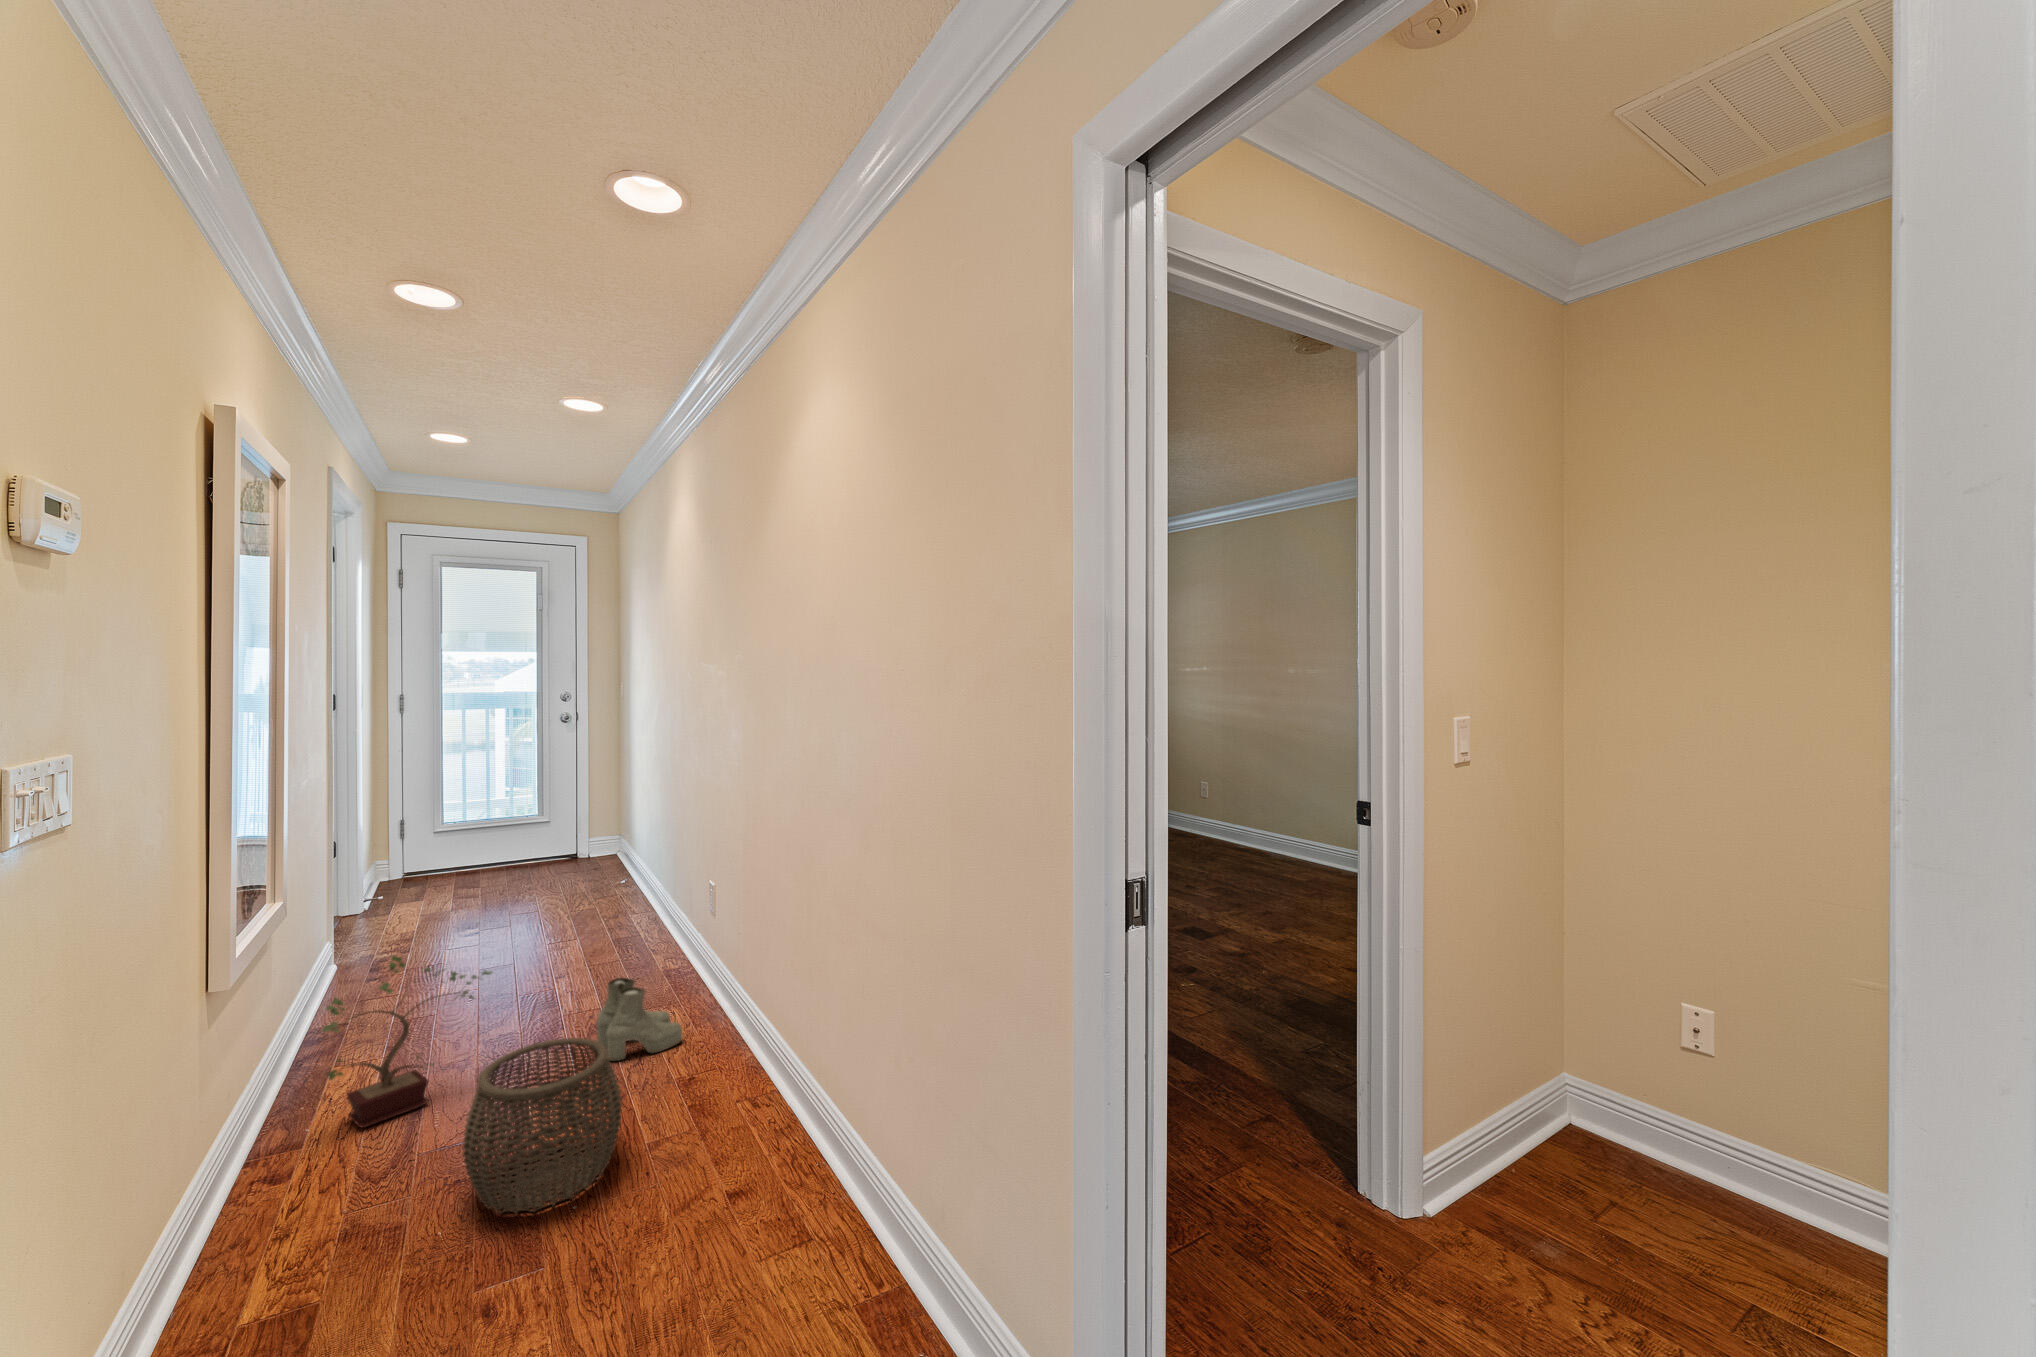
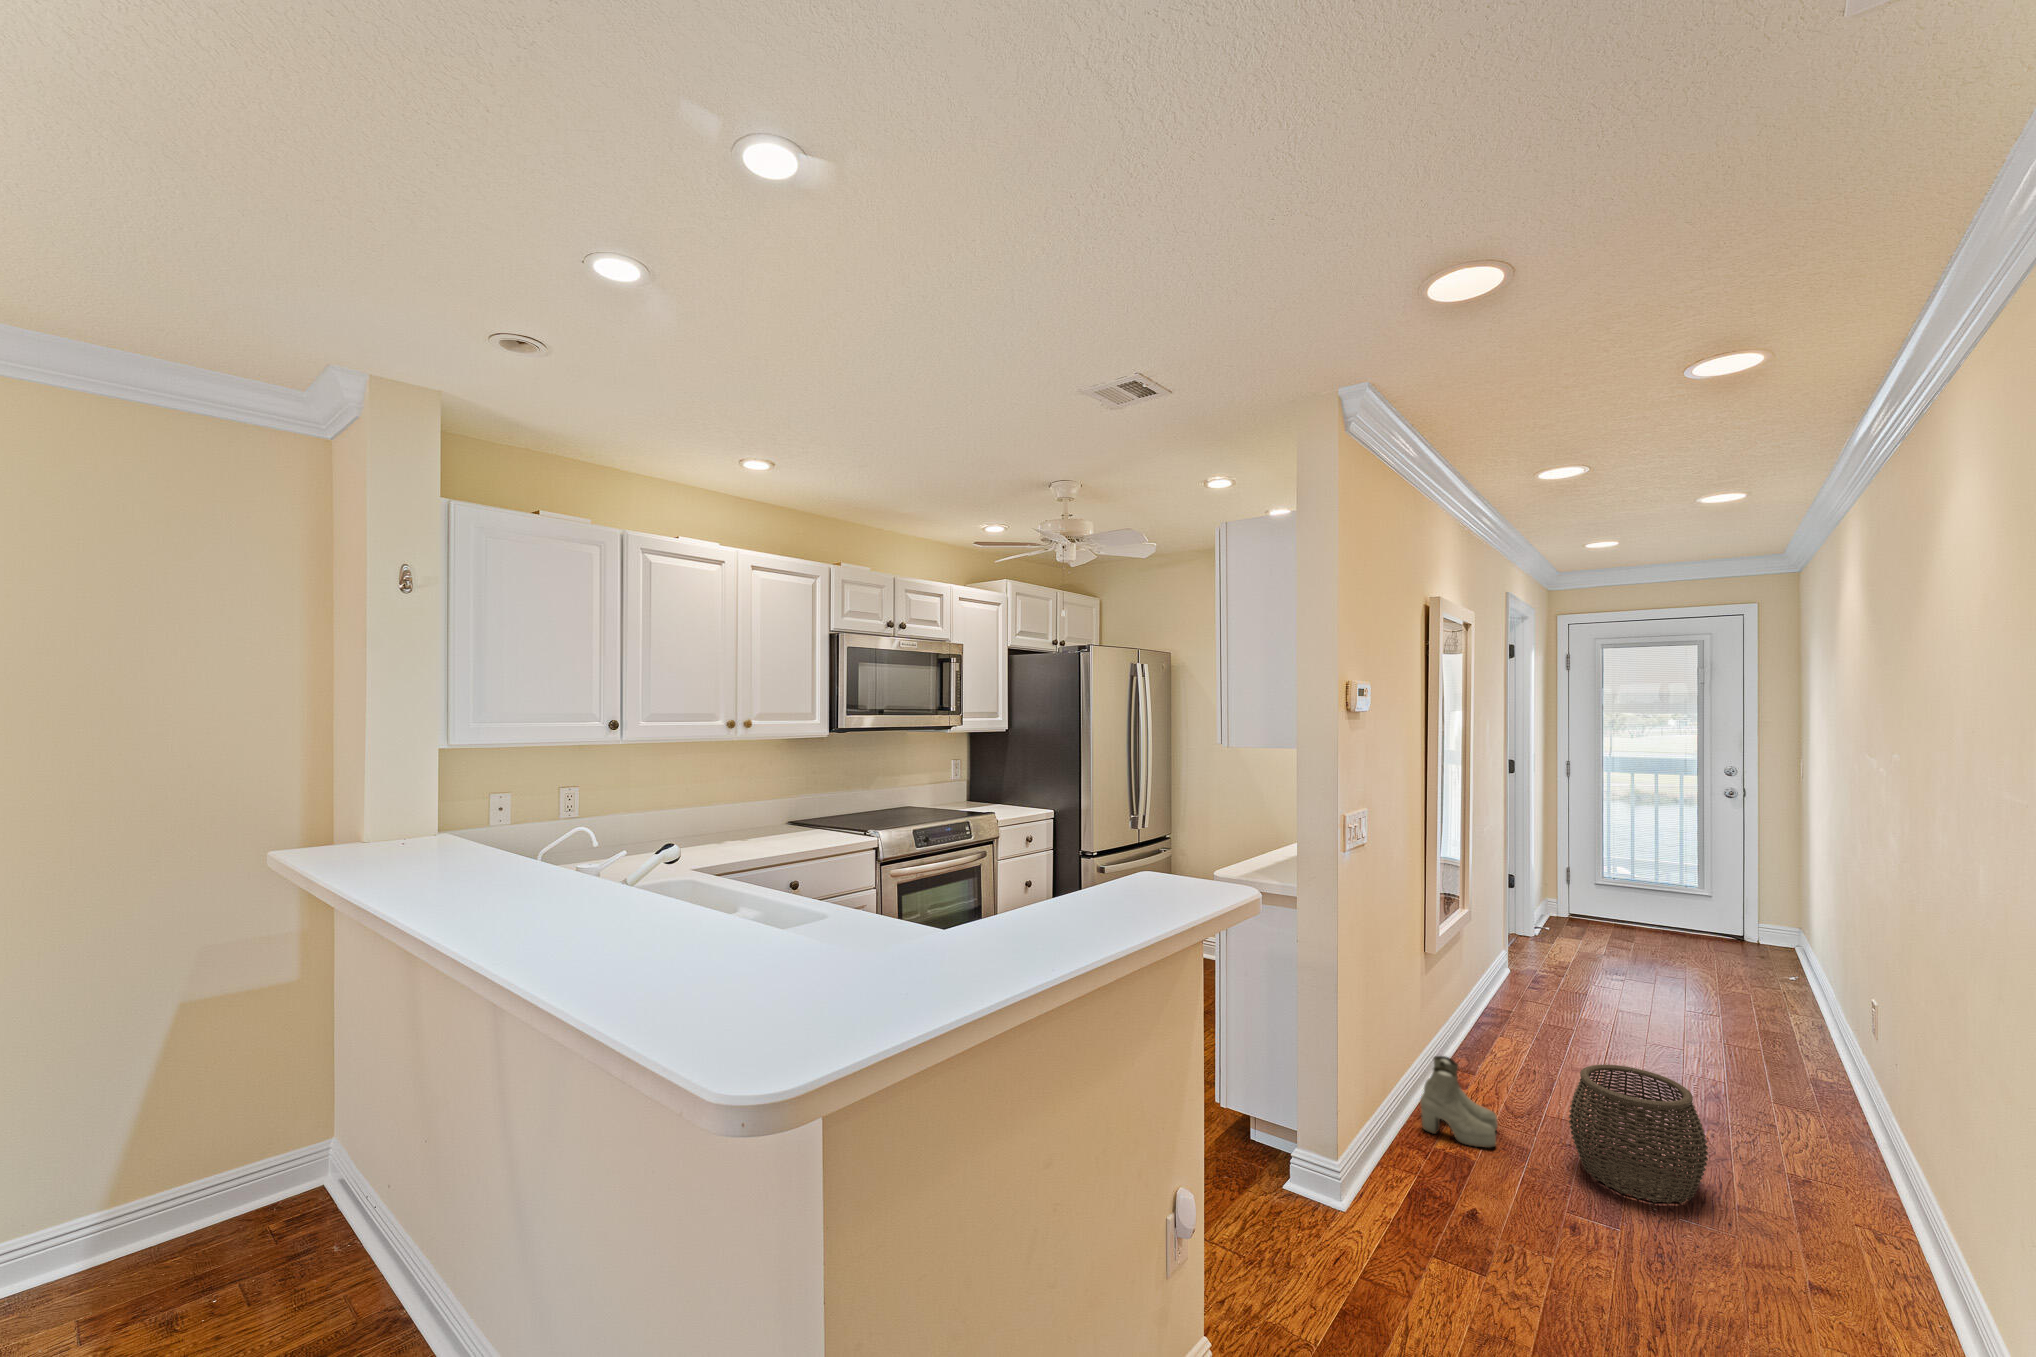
potted plant: present [322,956,492,1128] -> none [1486,963,1611,1087]
boots: present [597,978,683,1061] -> present [1420,1056,1498,1148]

